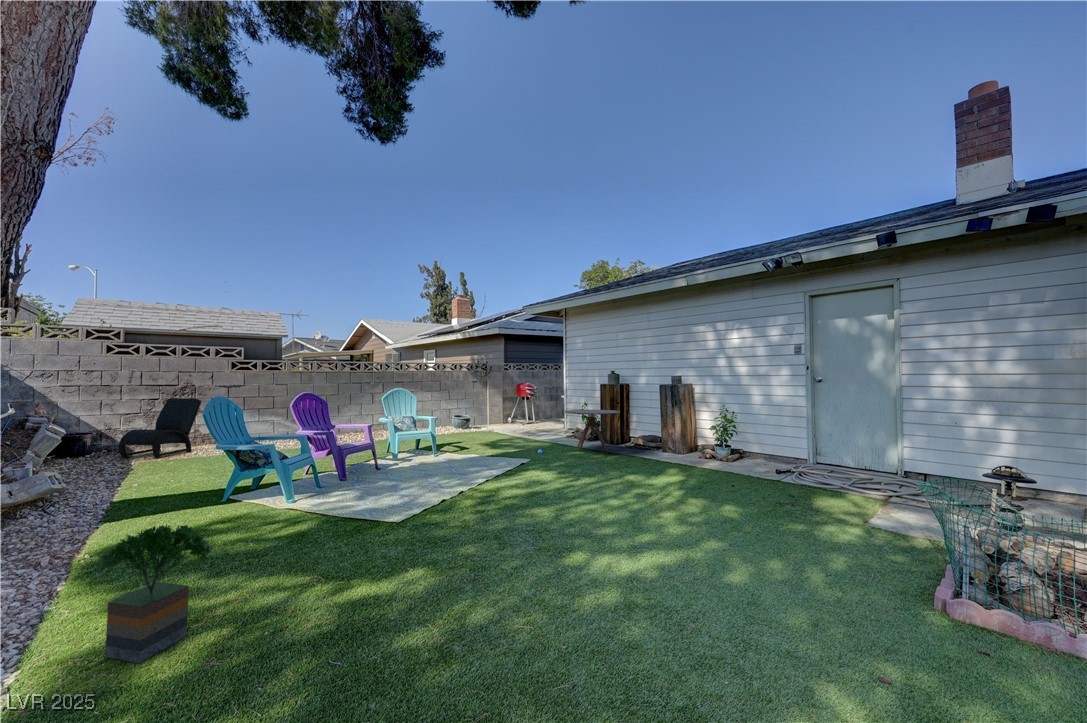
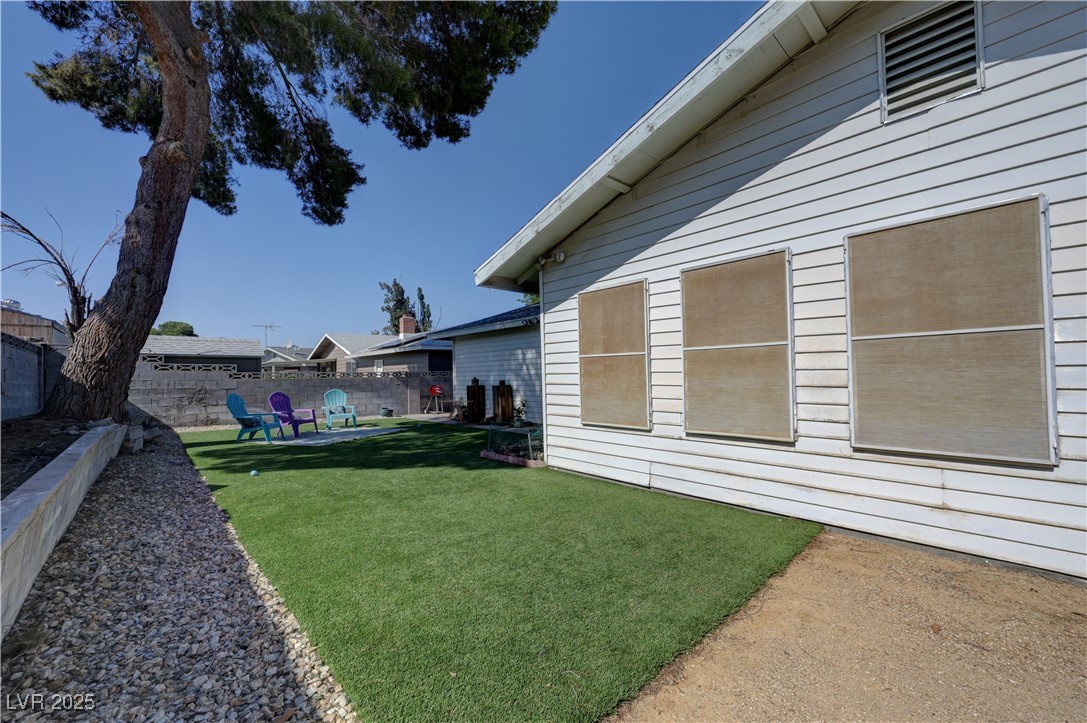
lounge chair: present [119,398,202,458] -> none [164,397,211,432]
potted tree: present [95,524,213,663] -> none [217,427,249,462]

